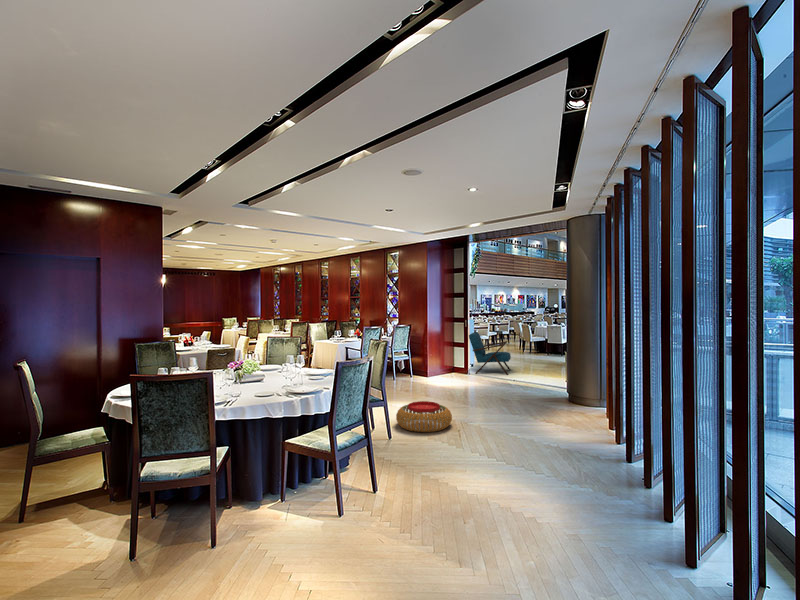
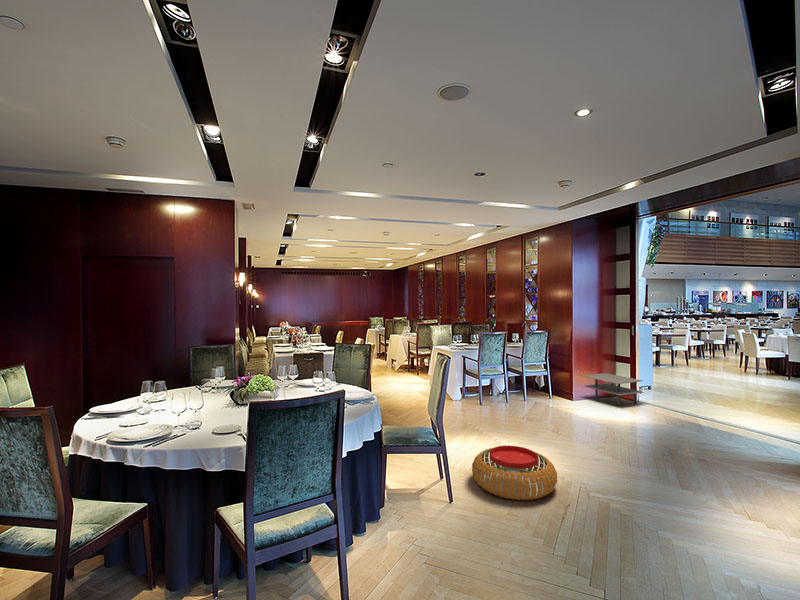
armchair: present [469,332,511,375] -> none [638,343,712,410]
side table: none [434,356,474,378] -> present [583,373,643,406]

